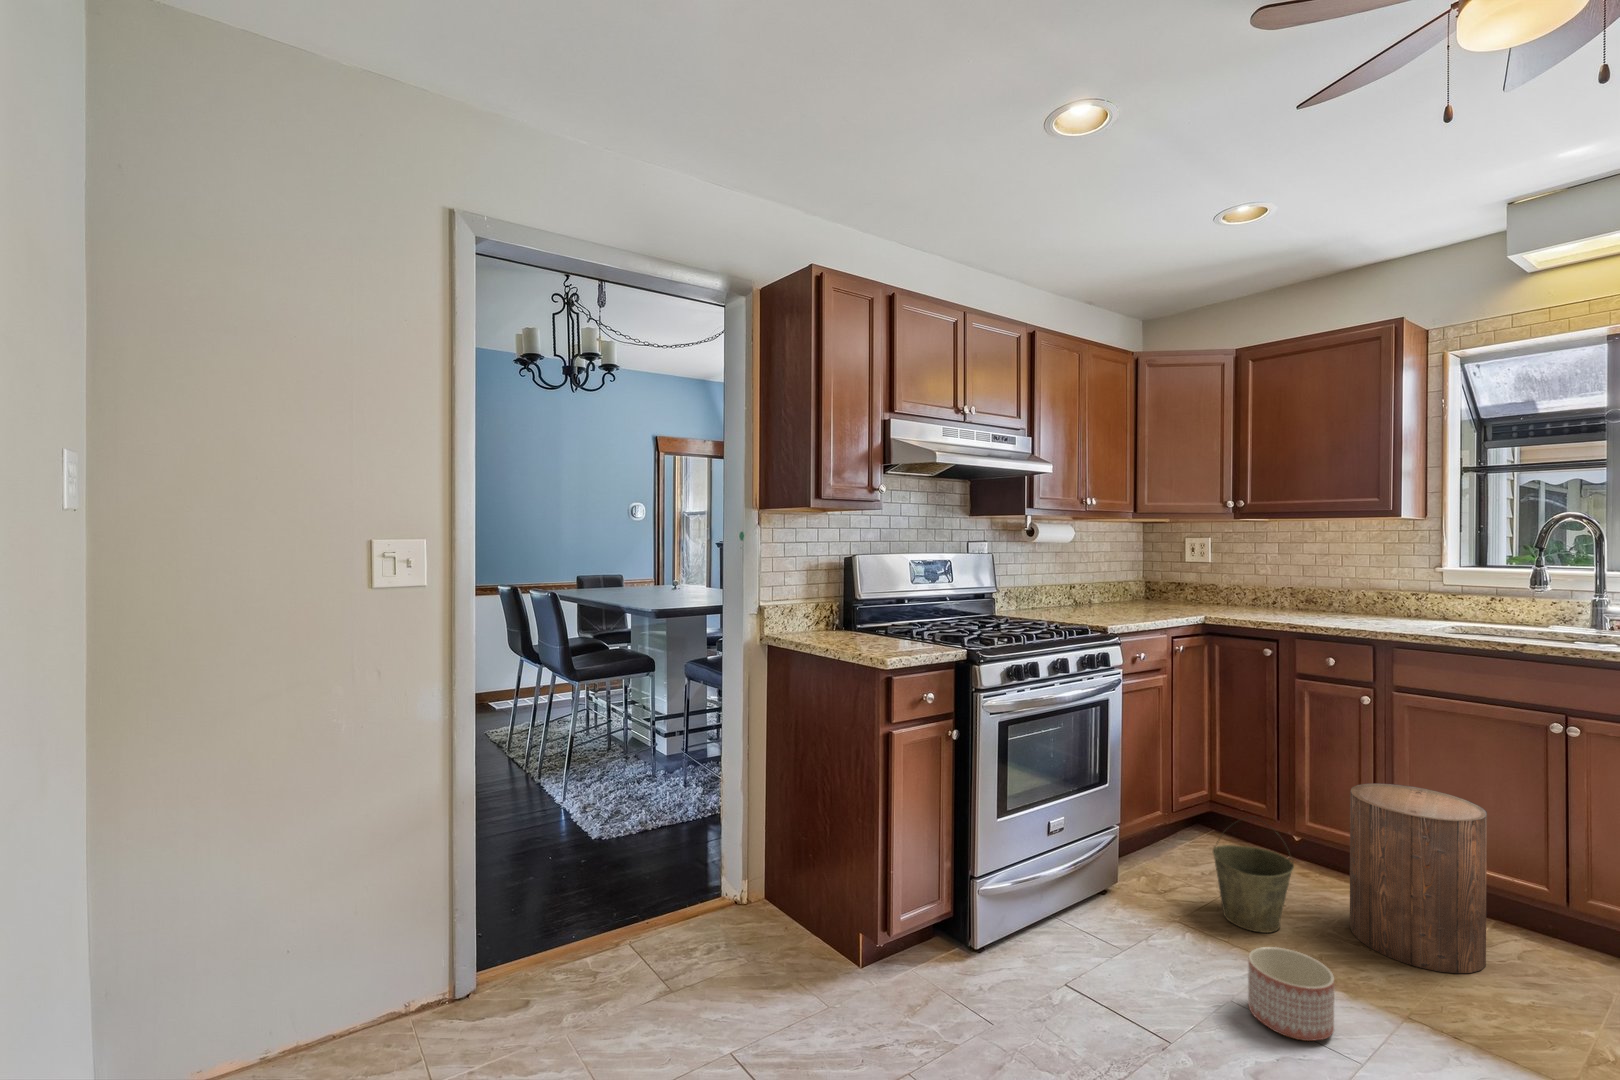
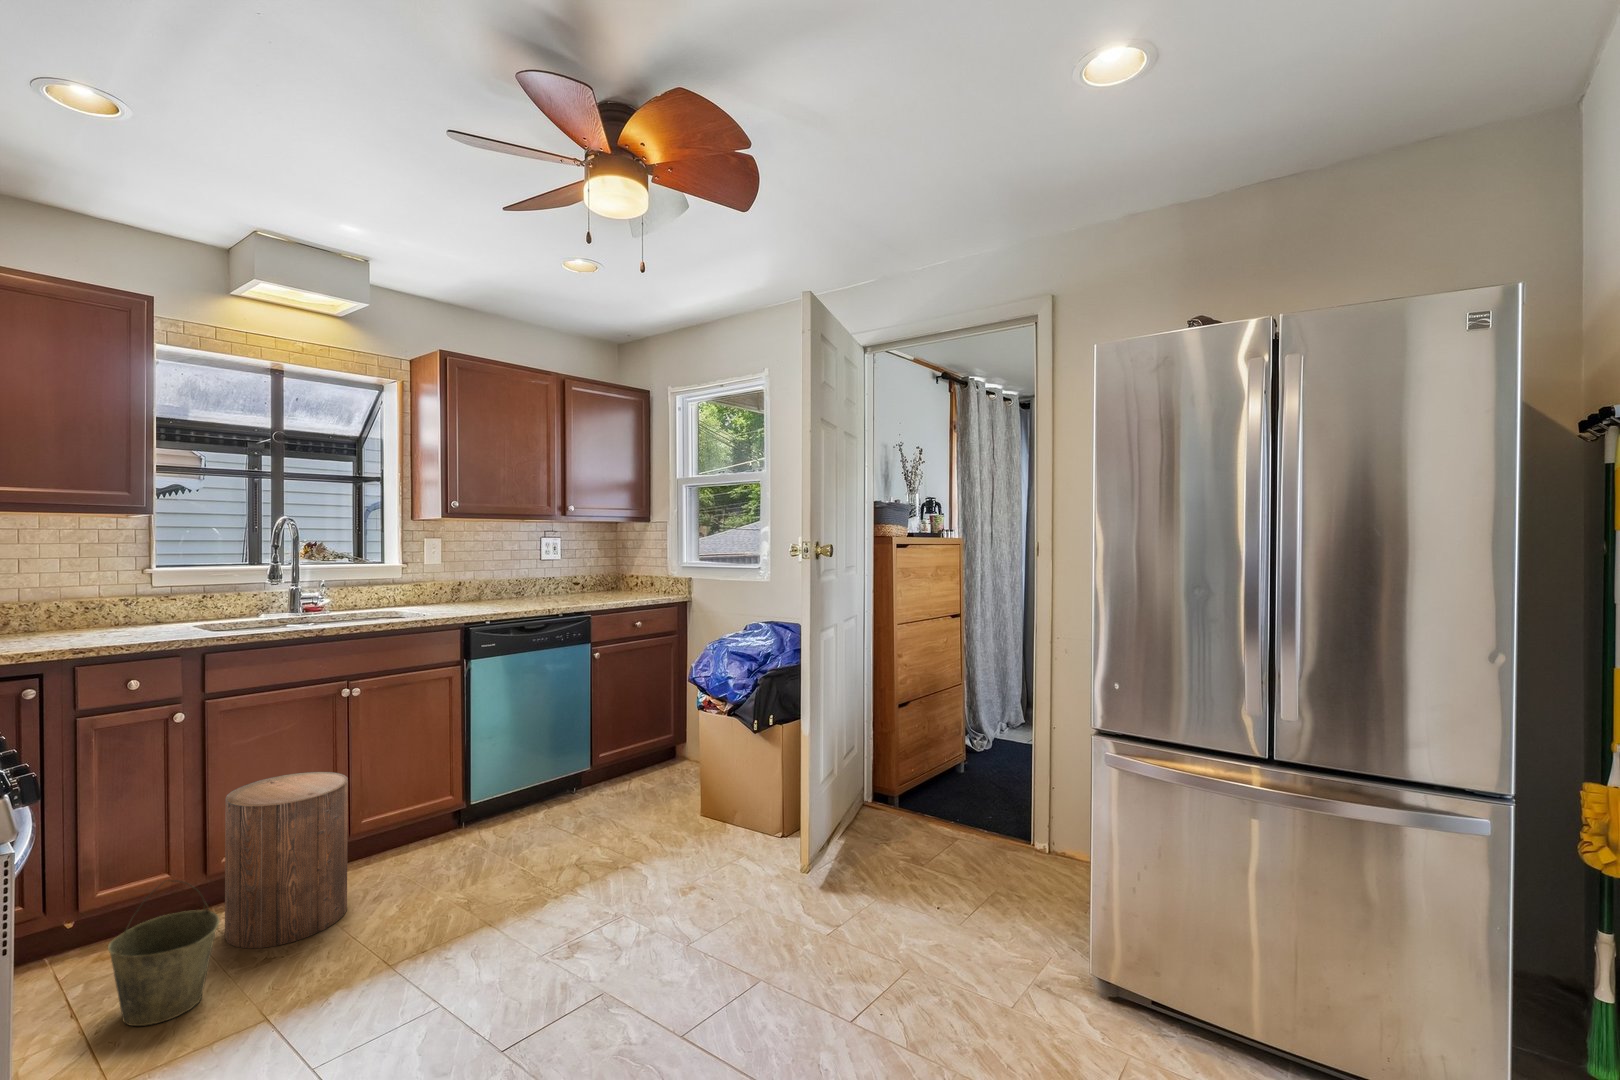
planter: present [1248,947,1334,1041] -> none [310,950,394,1044]

